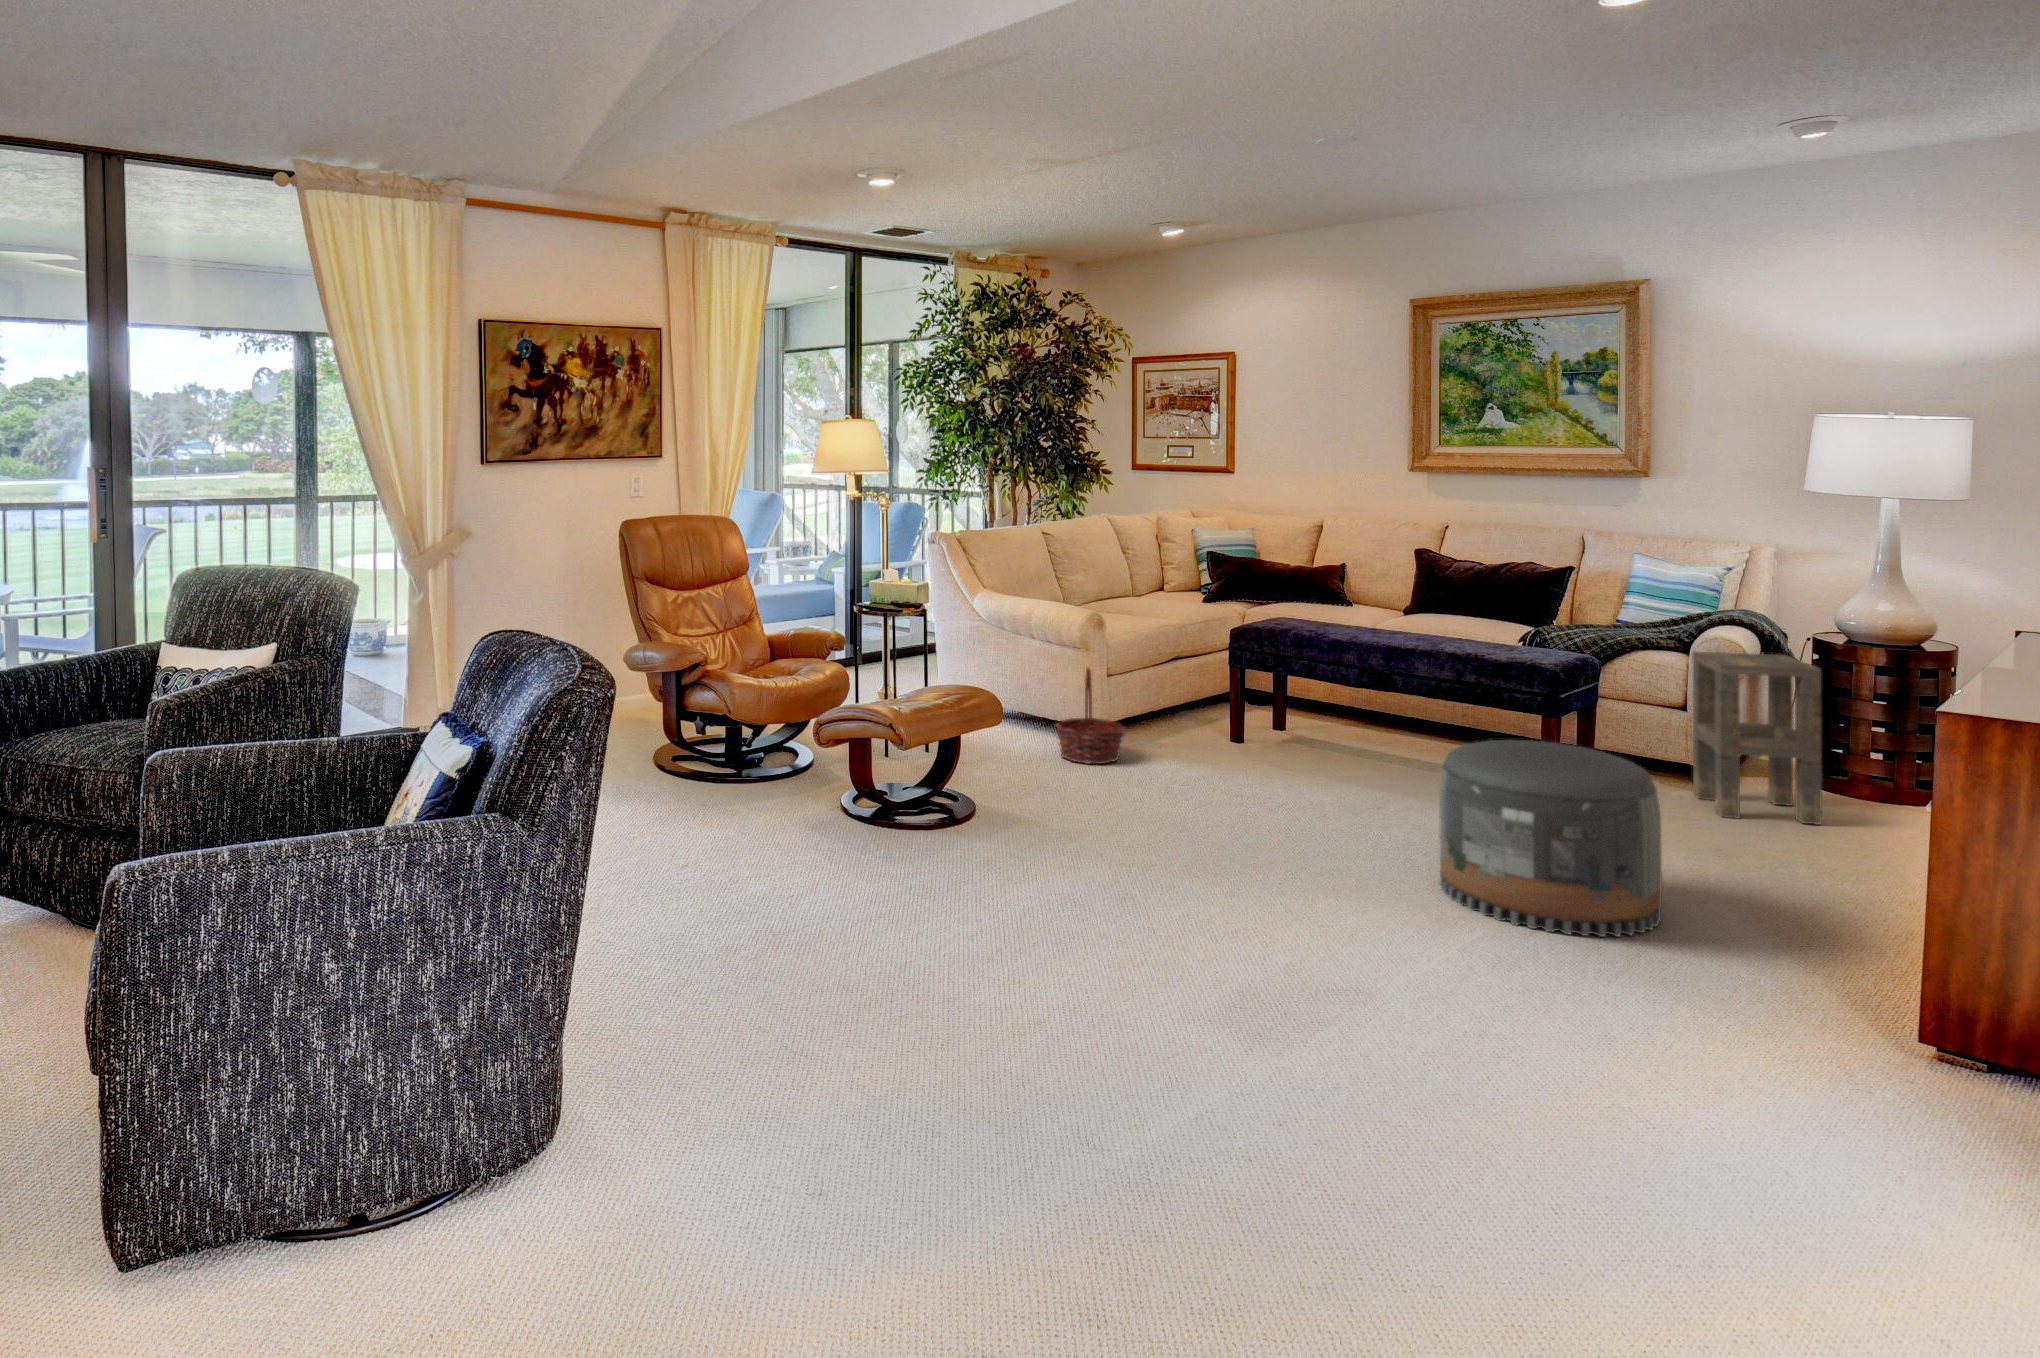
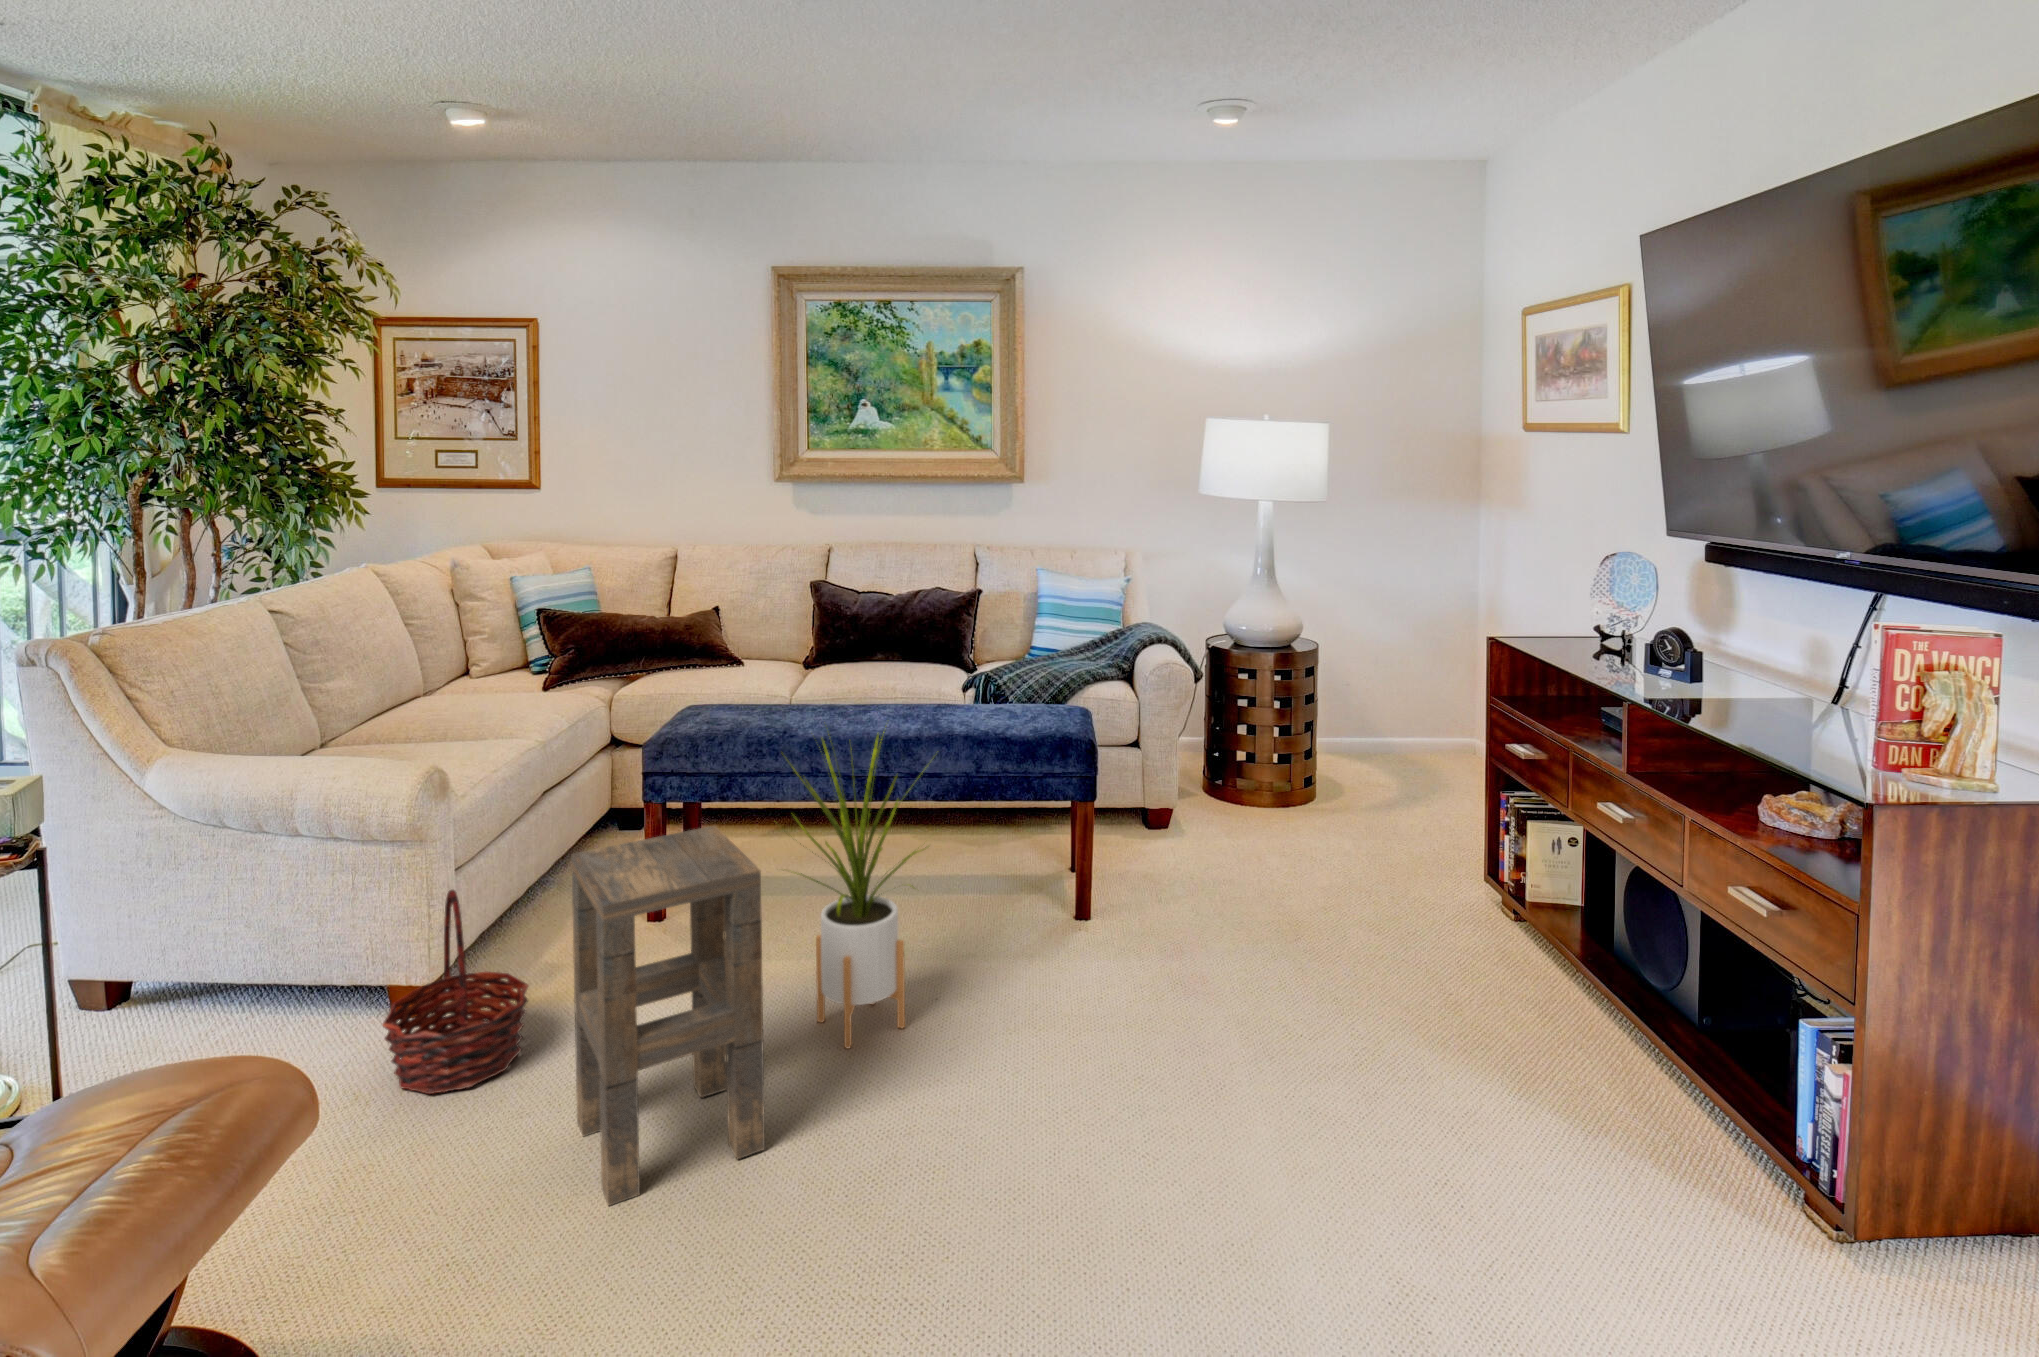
house plant: none [1241,608,1359,804] -> present [788,734,926,1048]
side table: present [1692,651,1822,825] -> present [571,826,765,1206]
pouf: present [1439,740,1662,937] -> none [1187,883,1479,1236]

